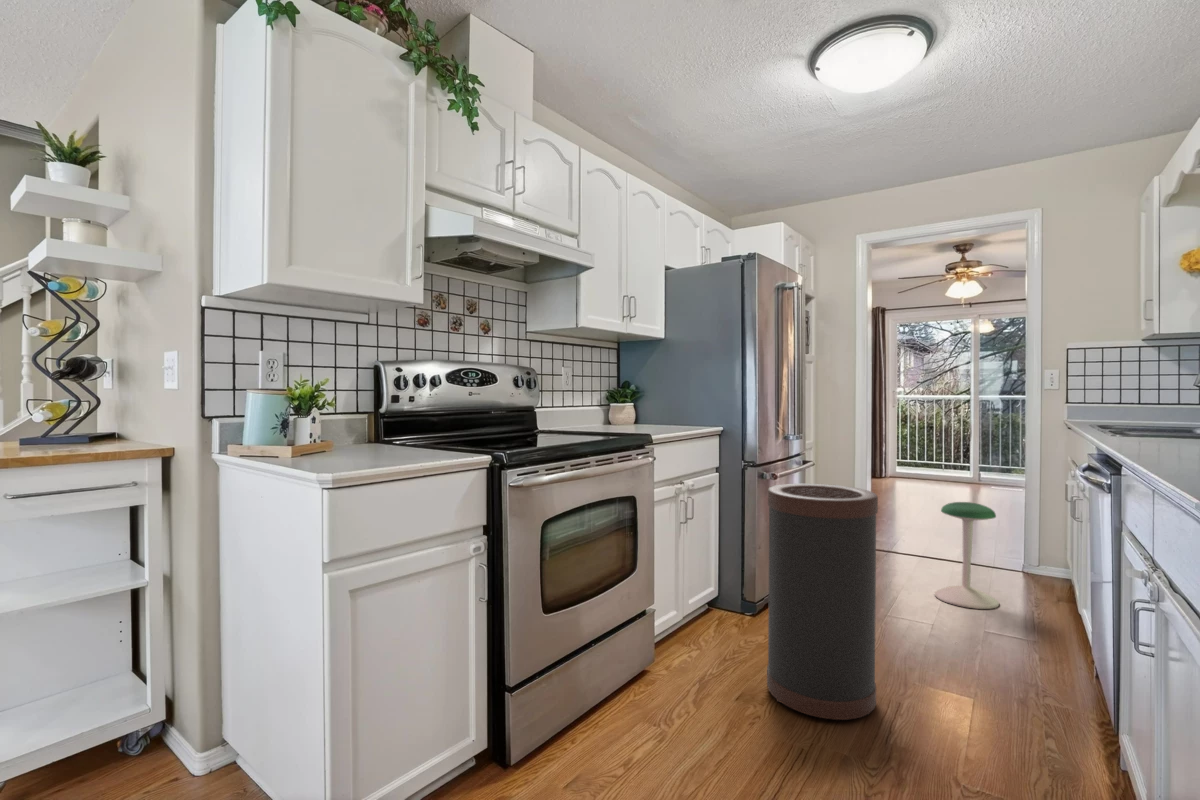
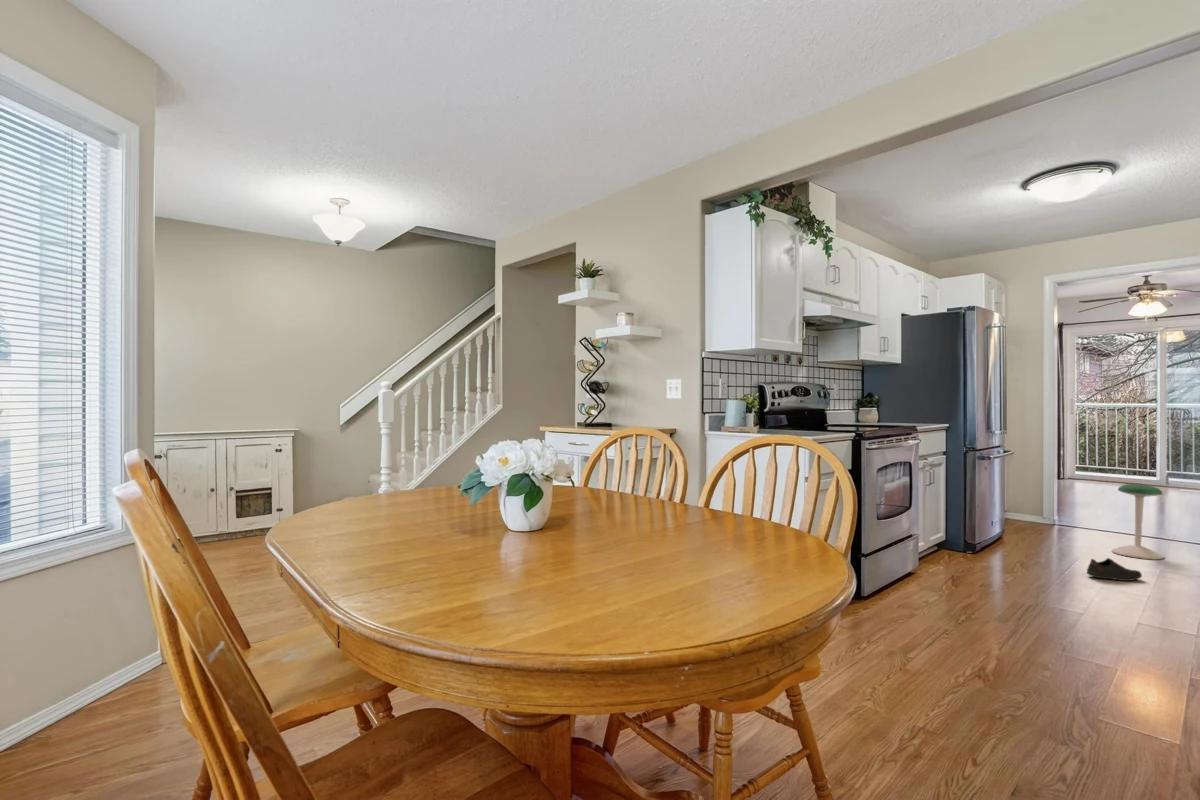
trash can: present [767,483,878,720] -> none [996,460,1073,593]
shoe: none [902,630,979,668] -> present [1087,558,1142,581]

